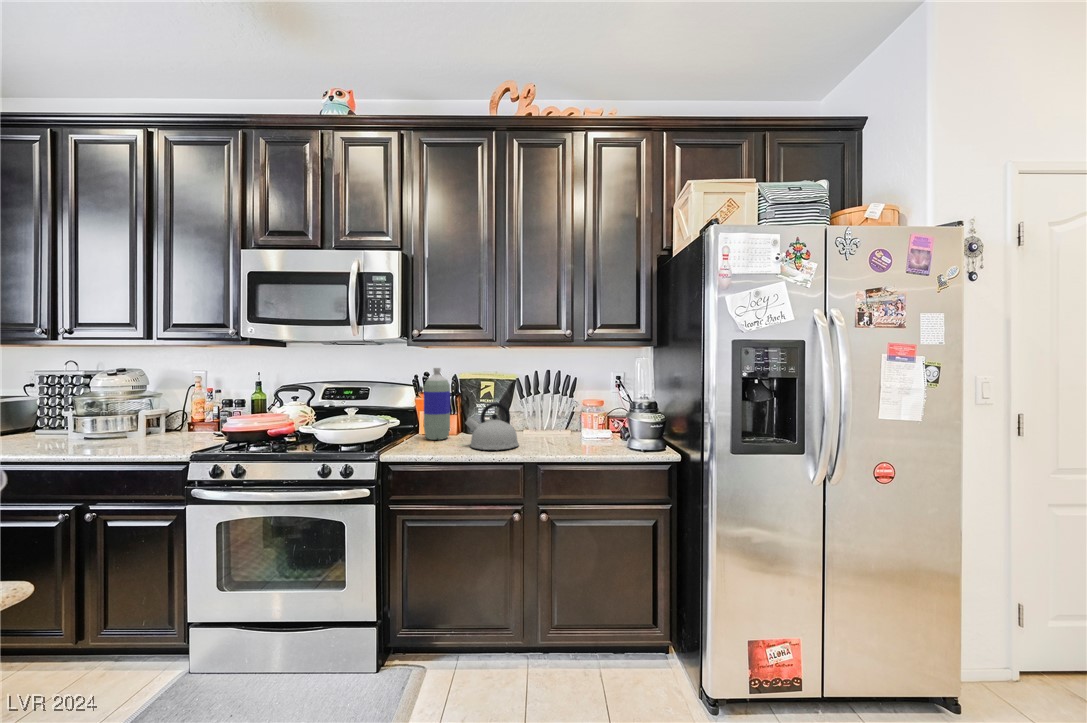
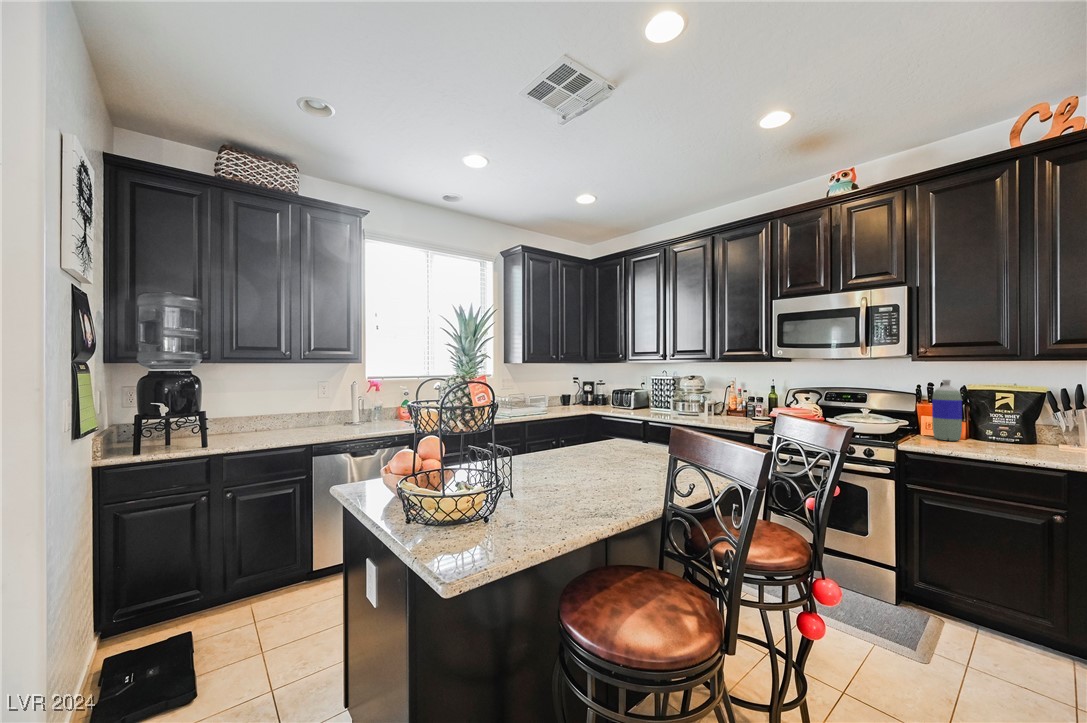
kettle: present [465,403,519,450] -> none [984,413,1056,456]

